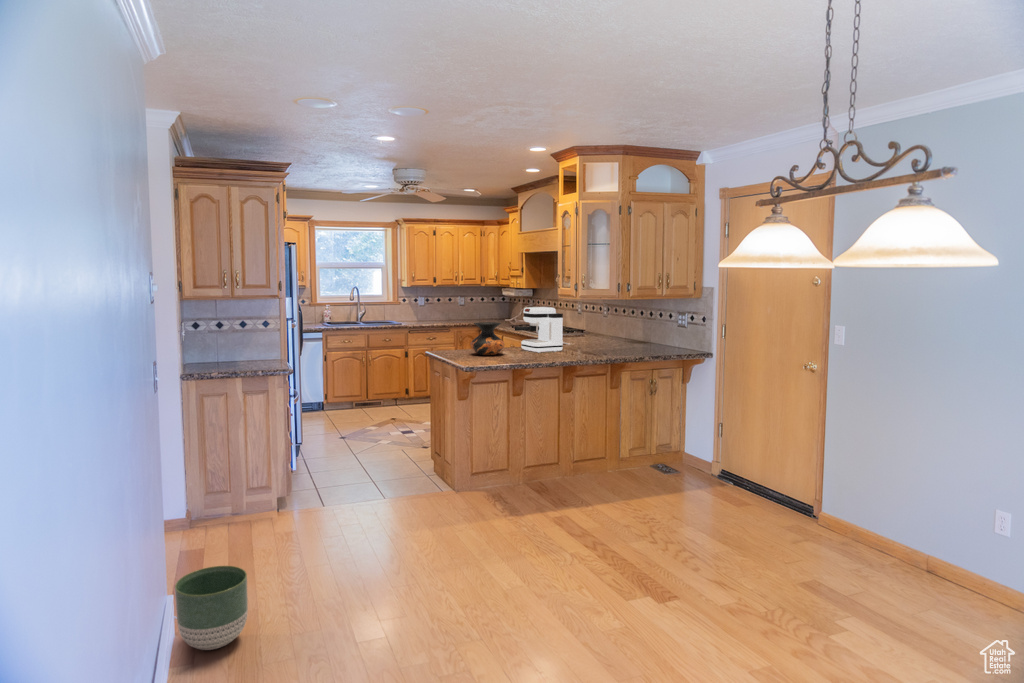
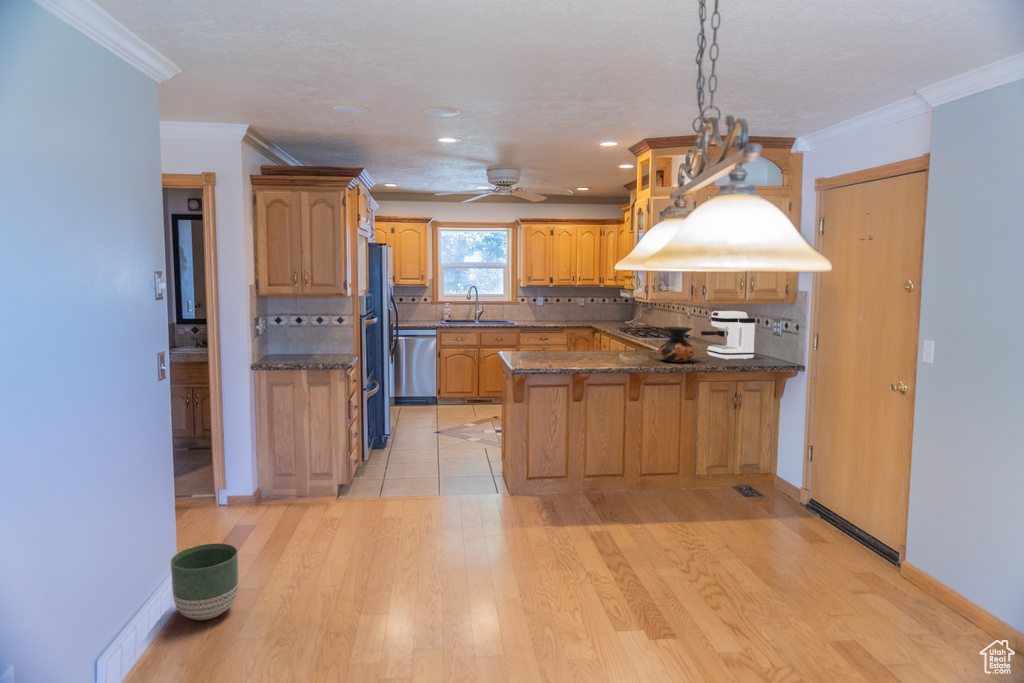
coffee maker: present [515,307,563,353] -> present [701,311,755,360]
vase: present [470,322,505,355] -> present [658,327,696,362]

